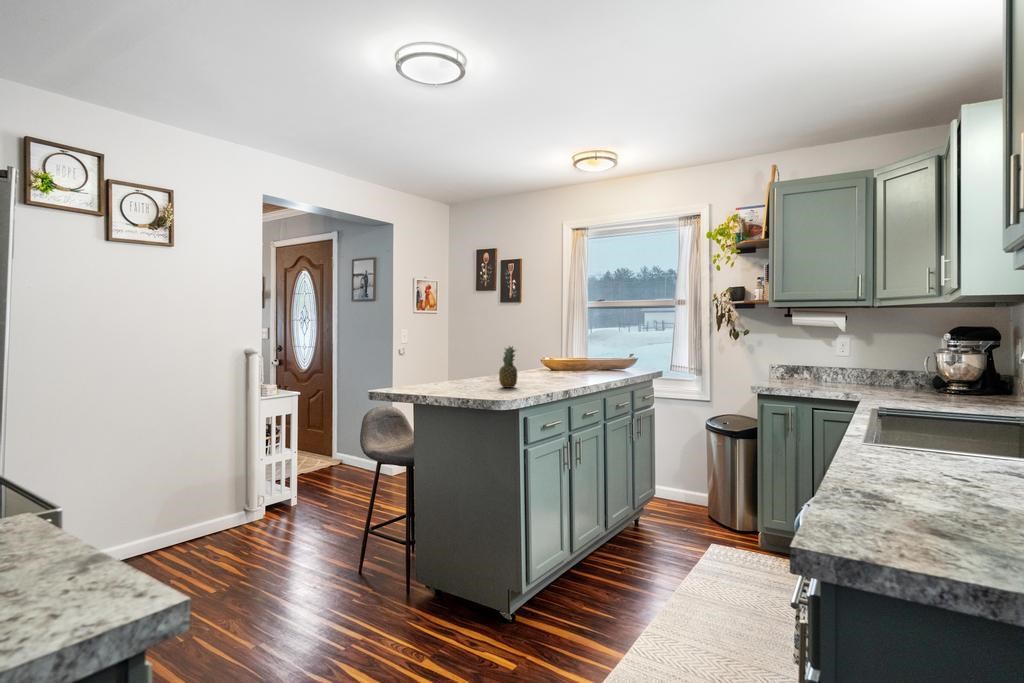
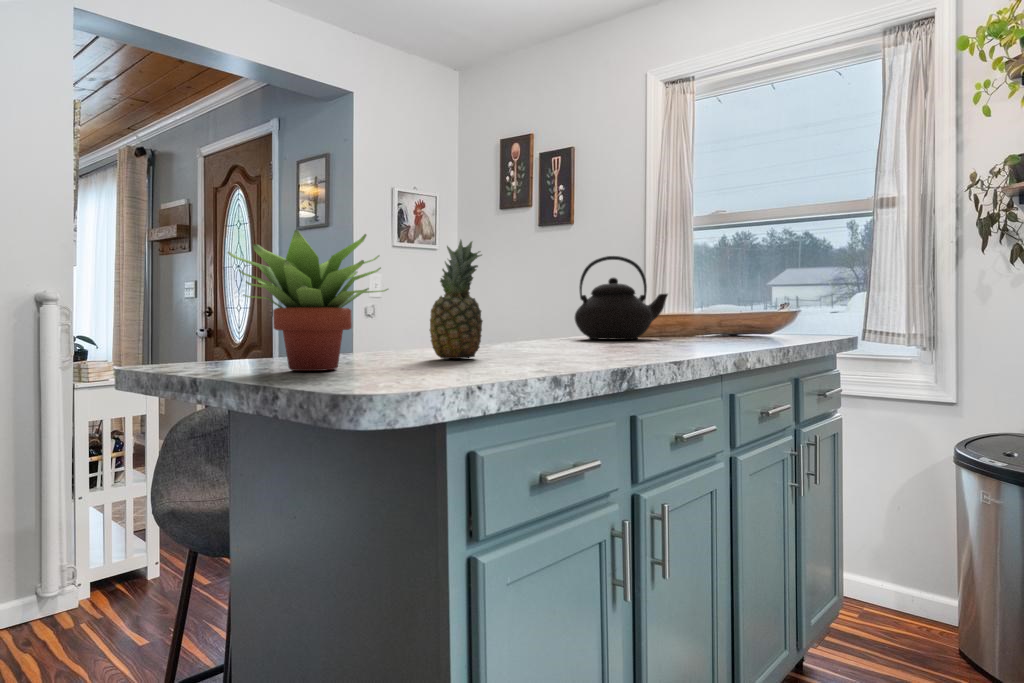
teapot: none [538,338,578,375] -> present [575,256,668,340]
succulent plant: none [446,350,493,393] -> present [228,230,388,371]

